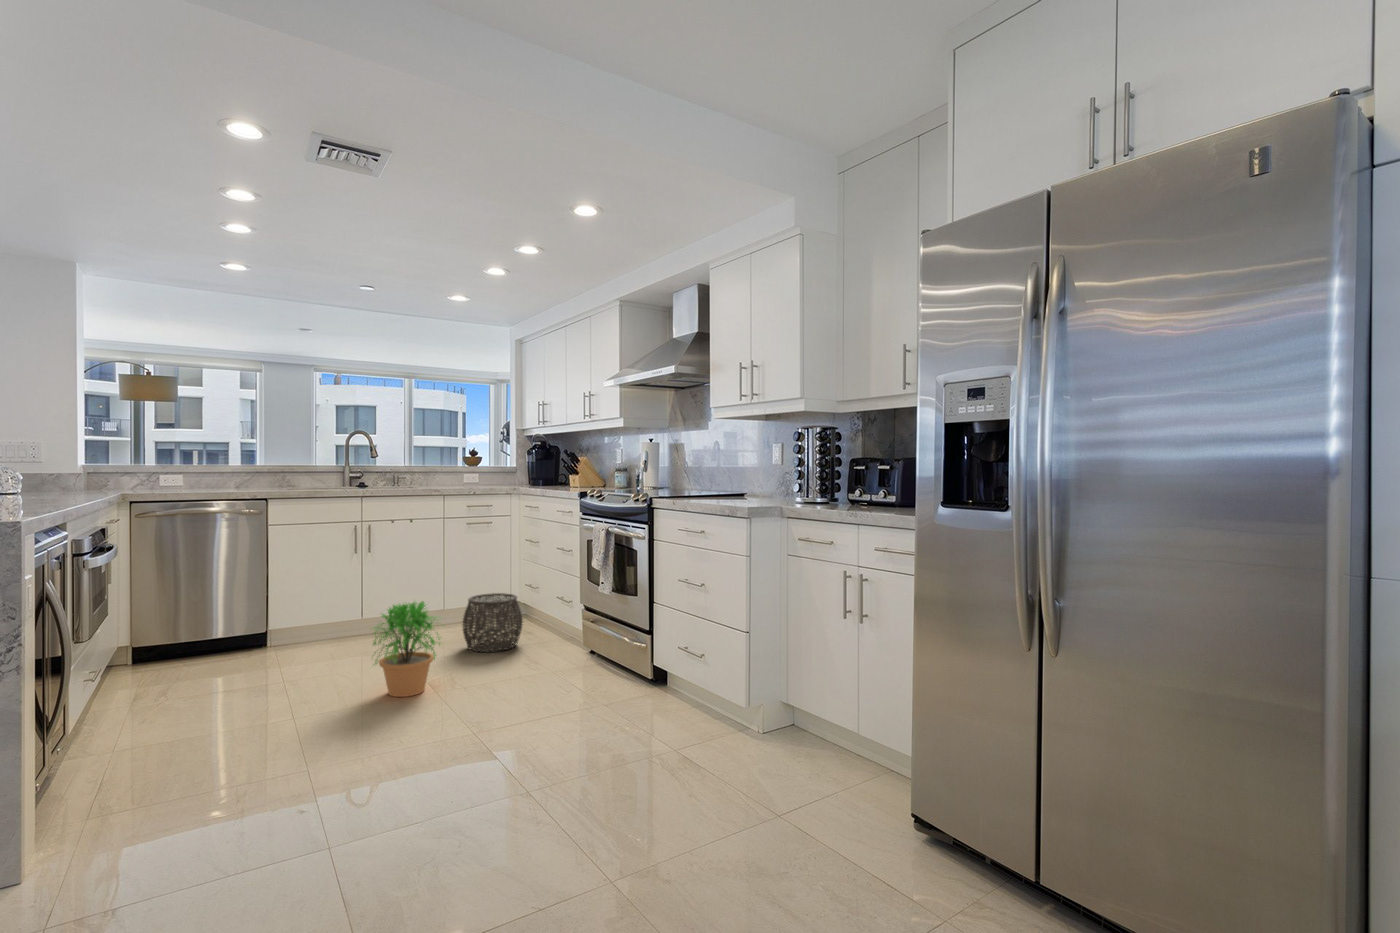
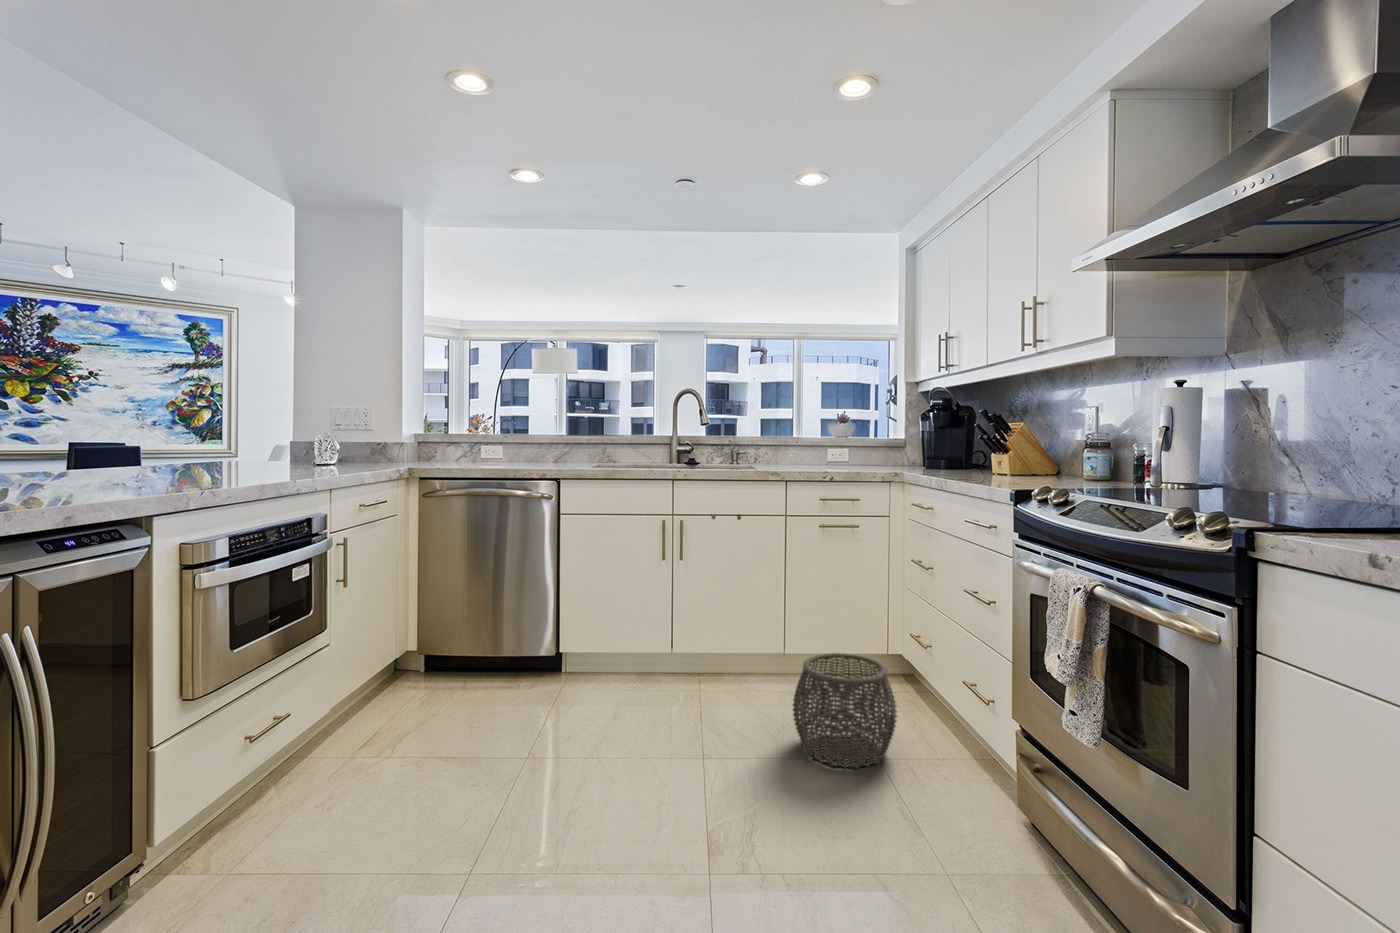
potted plant: present [373,601,440,697] -> none [598,684,730,871]

